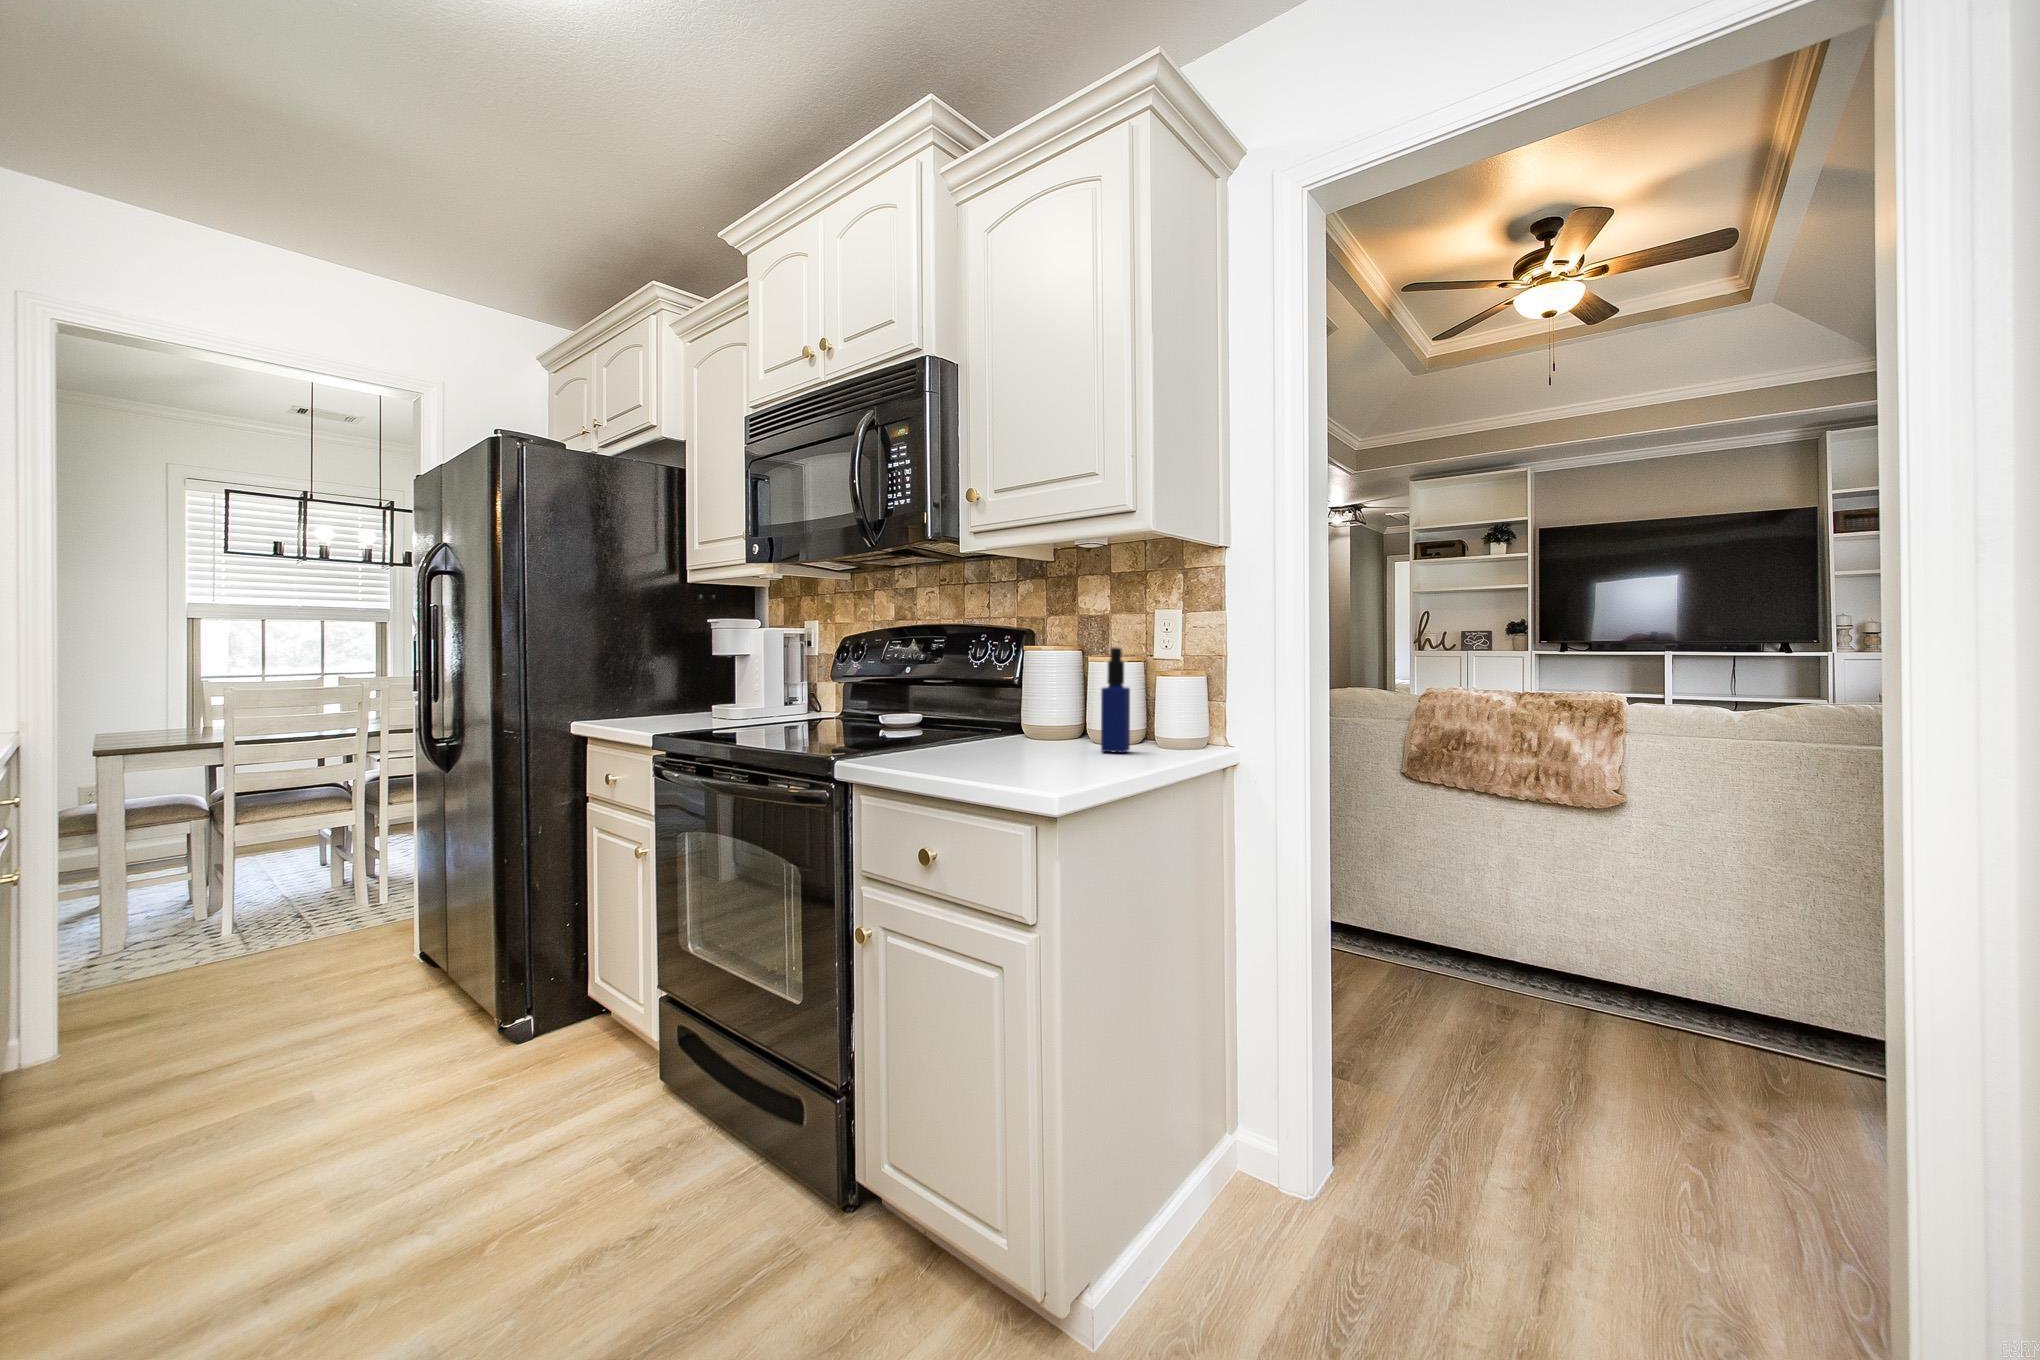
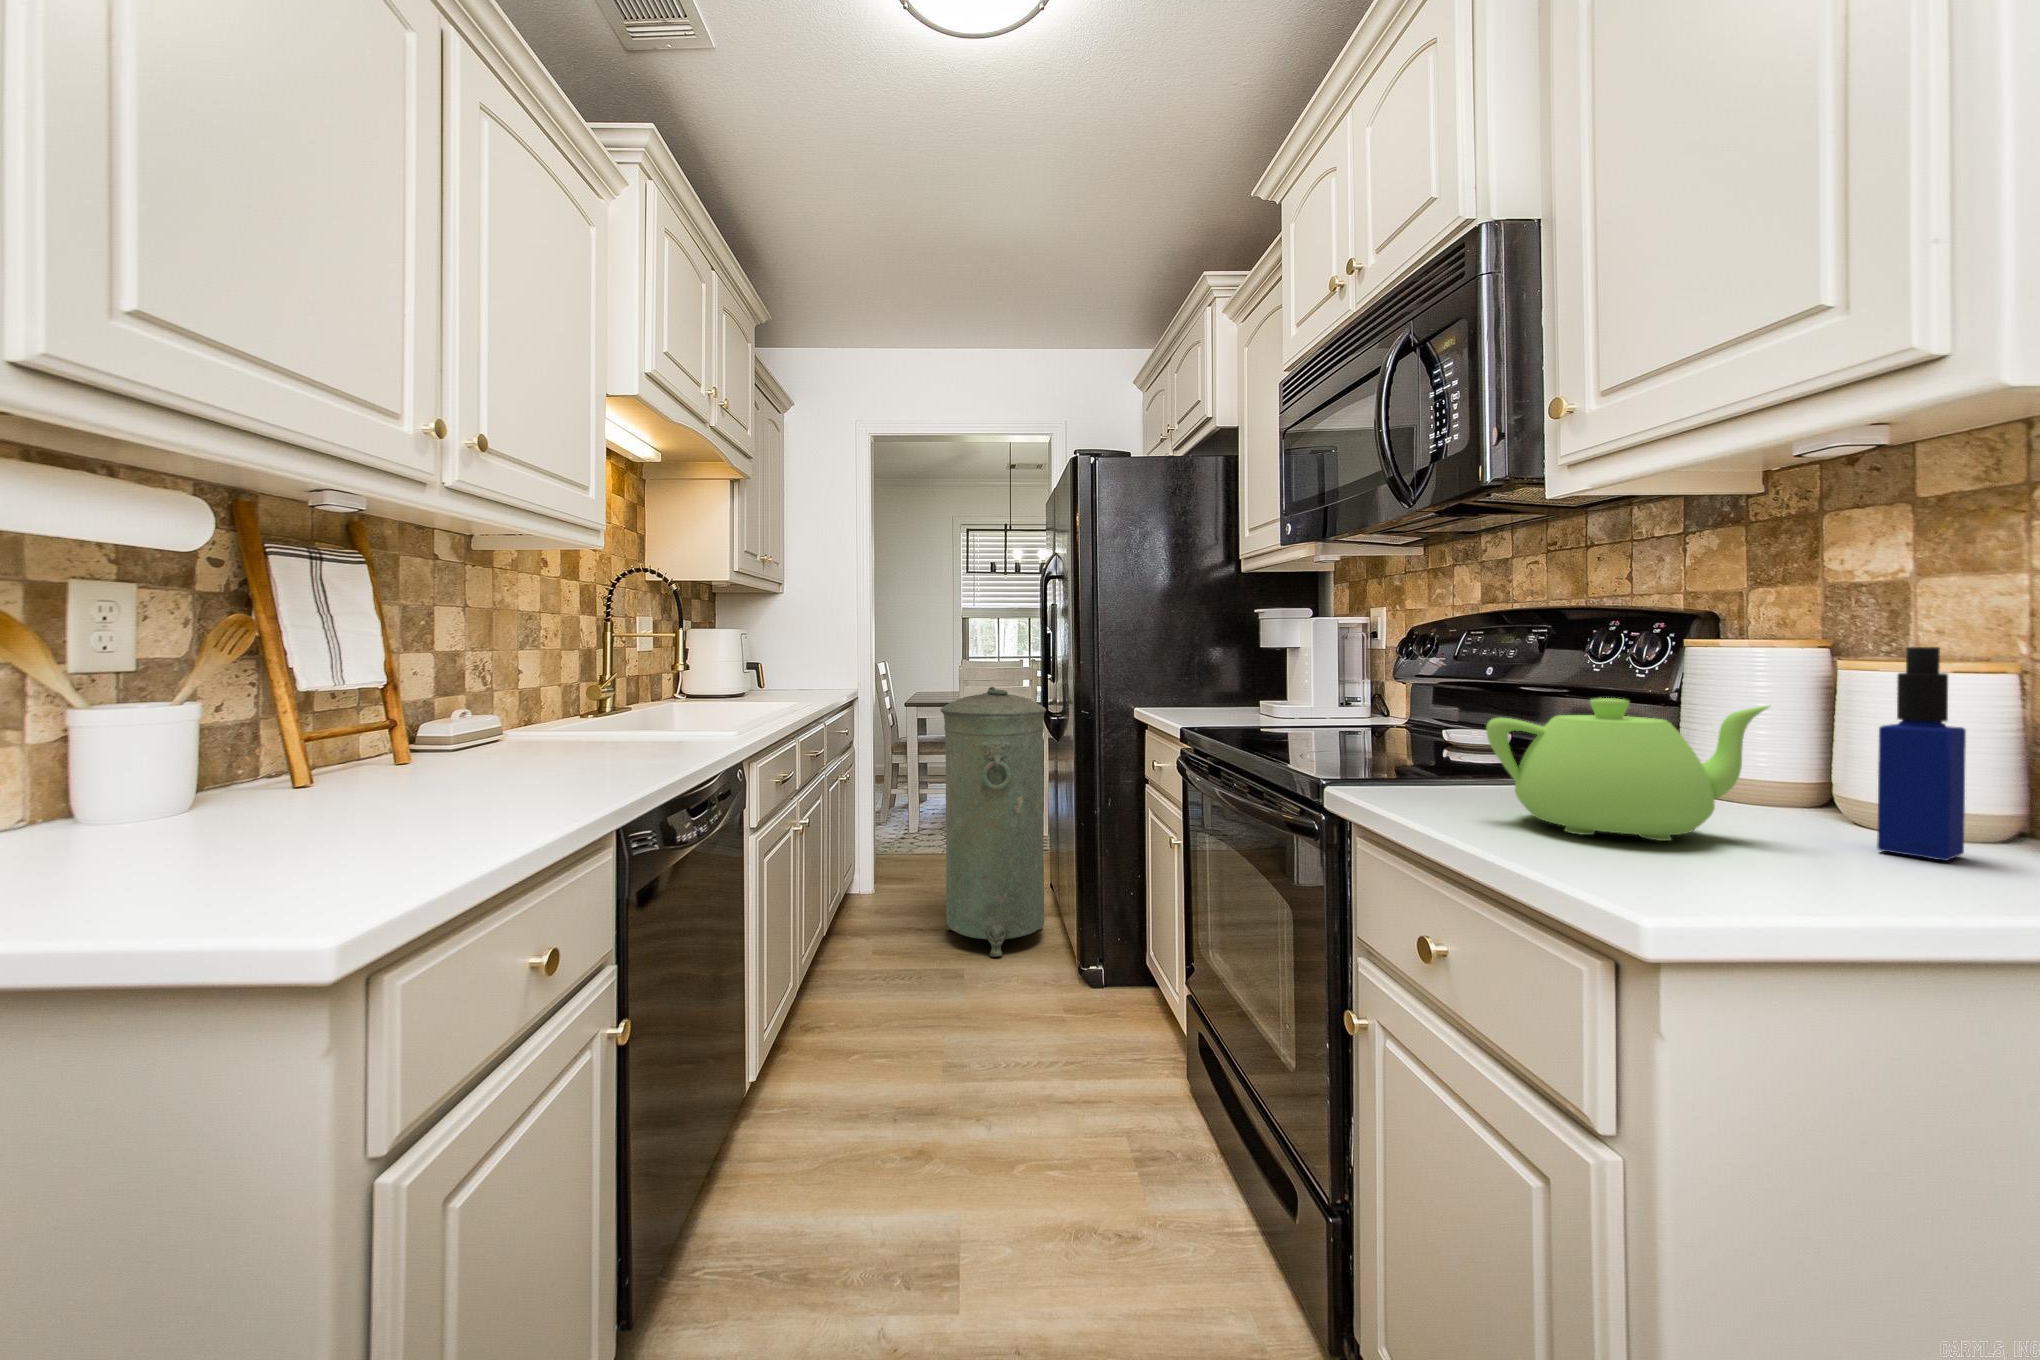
teapot: none [930,676,1062,757] -> present [1486,698,1769,841]
trash can: none [281,698,446,1025] -> present [941,687,1046,957]

